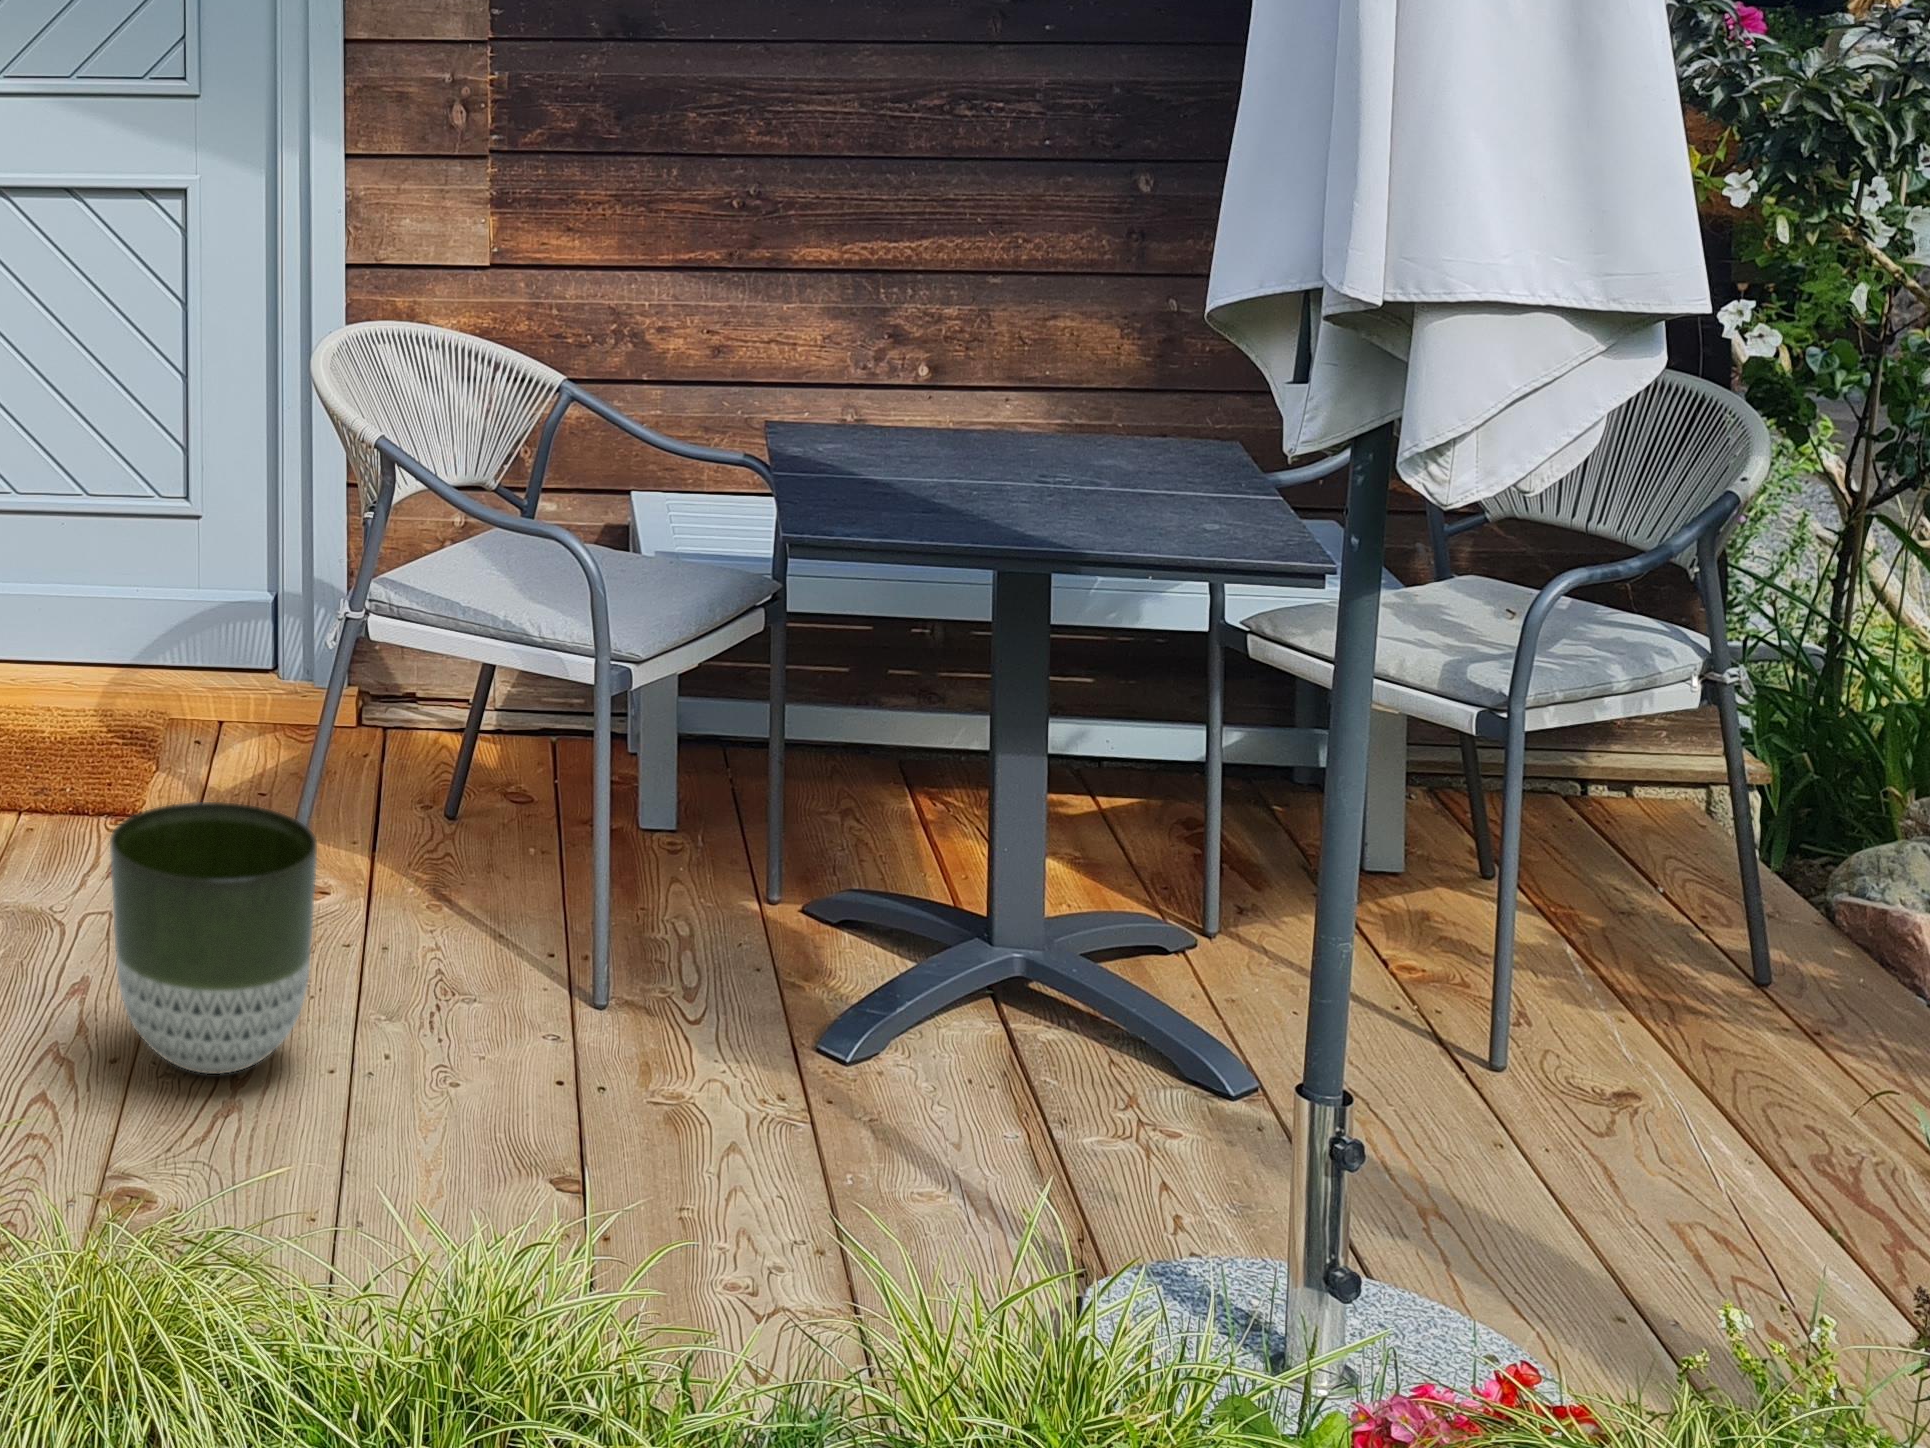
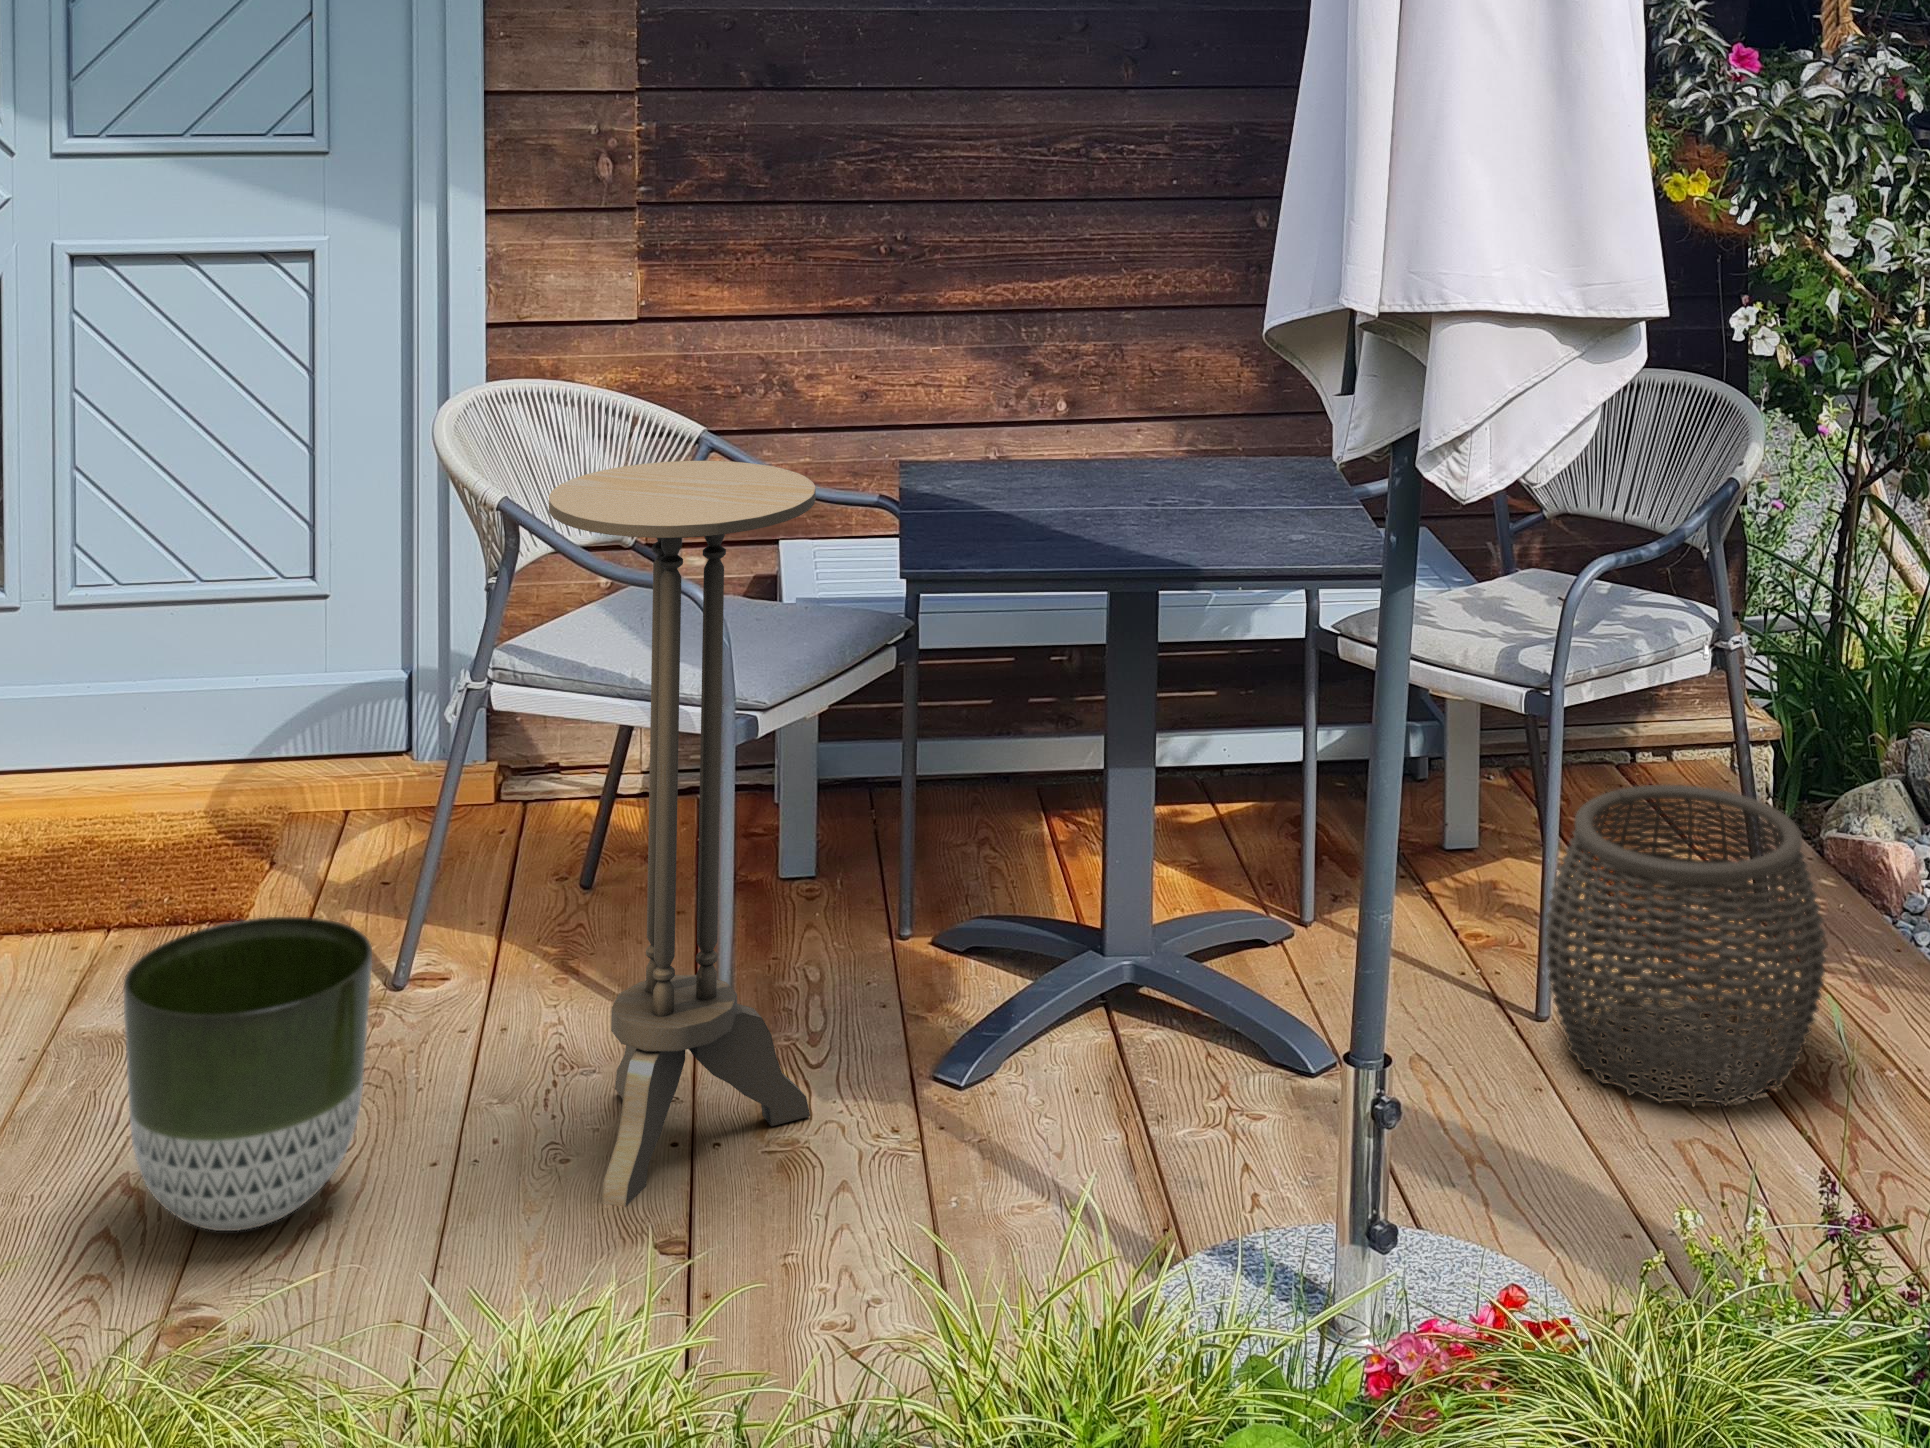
side table: none [469,411,721,1106] -> present [549,461,816,1207]
woven basket: none [1499,825,1846,1174] -> present [1545,785,1826,1107]

